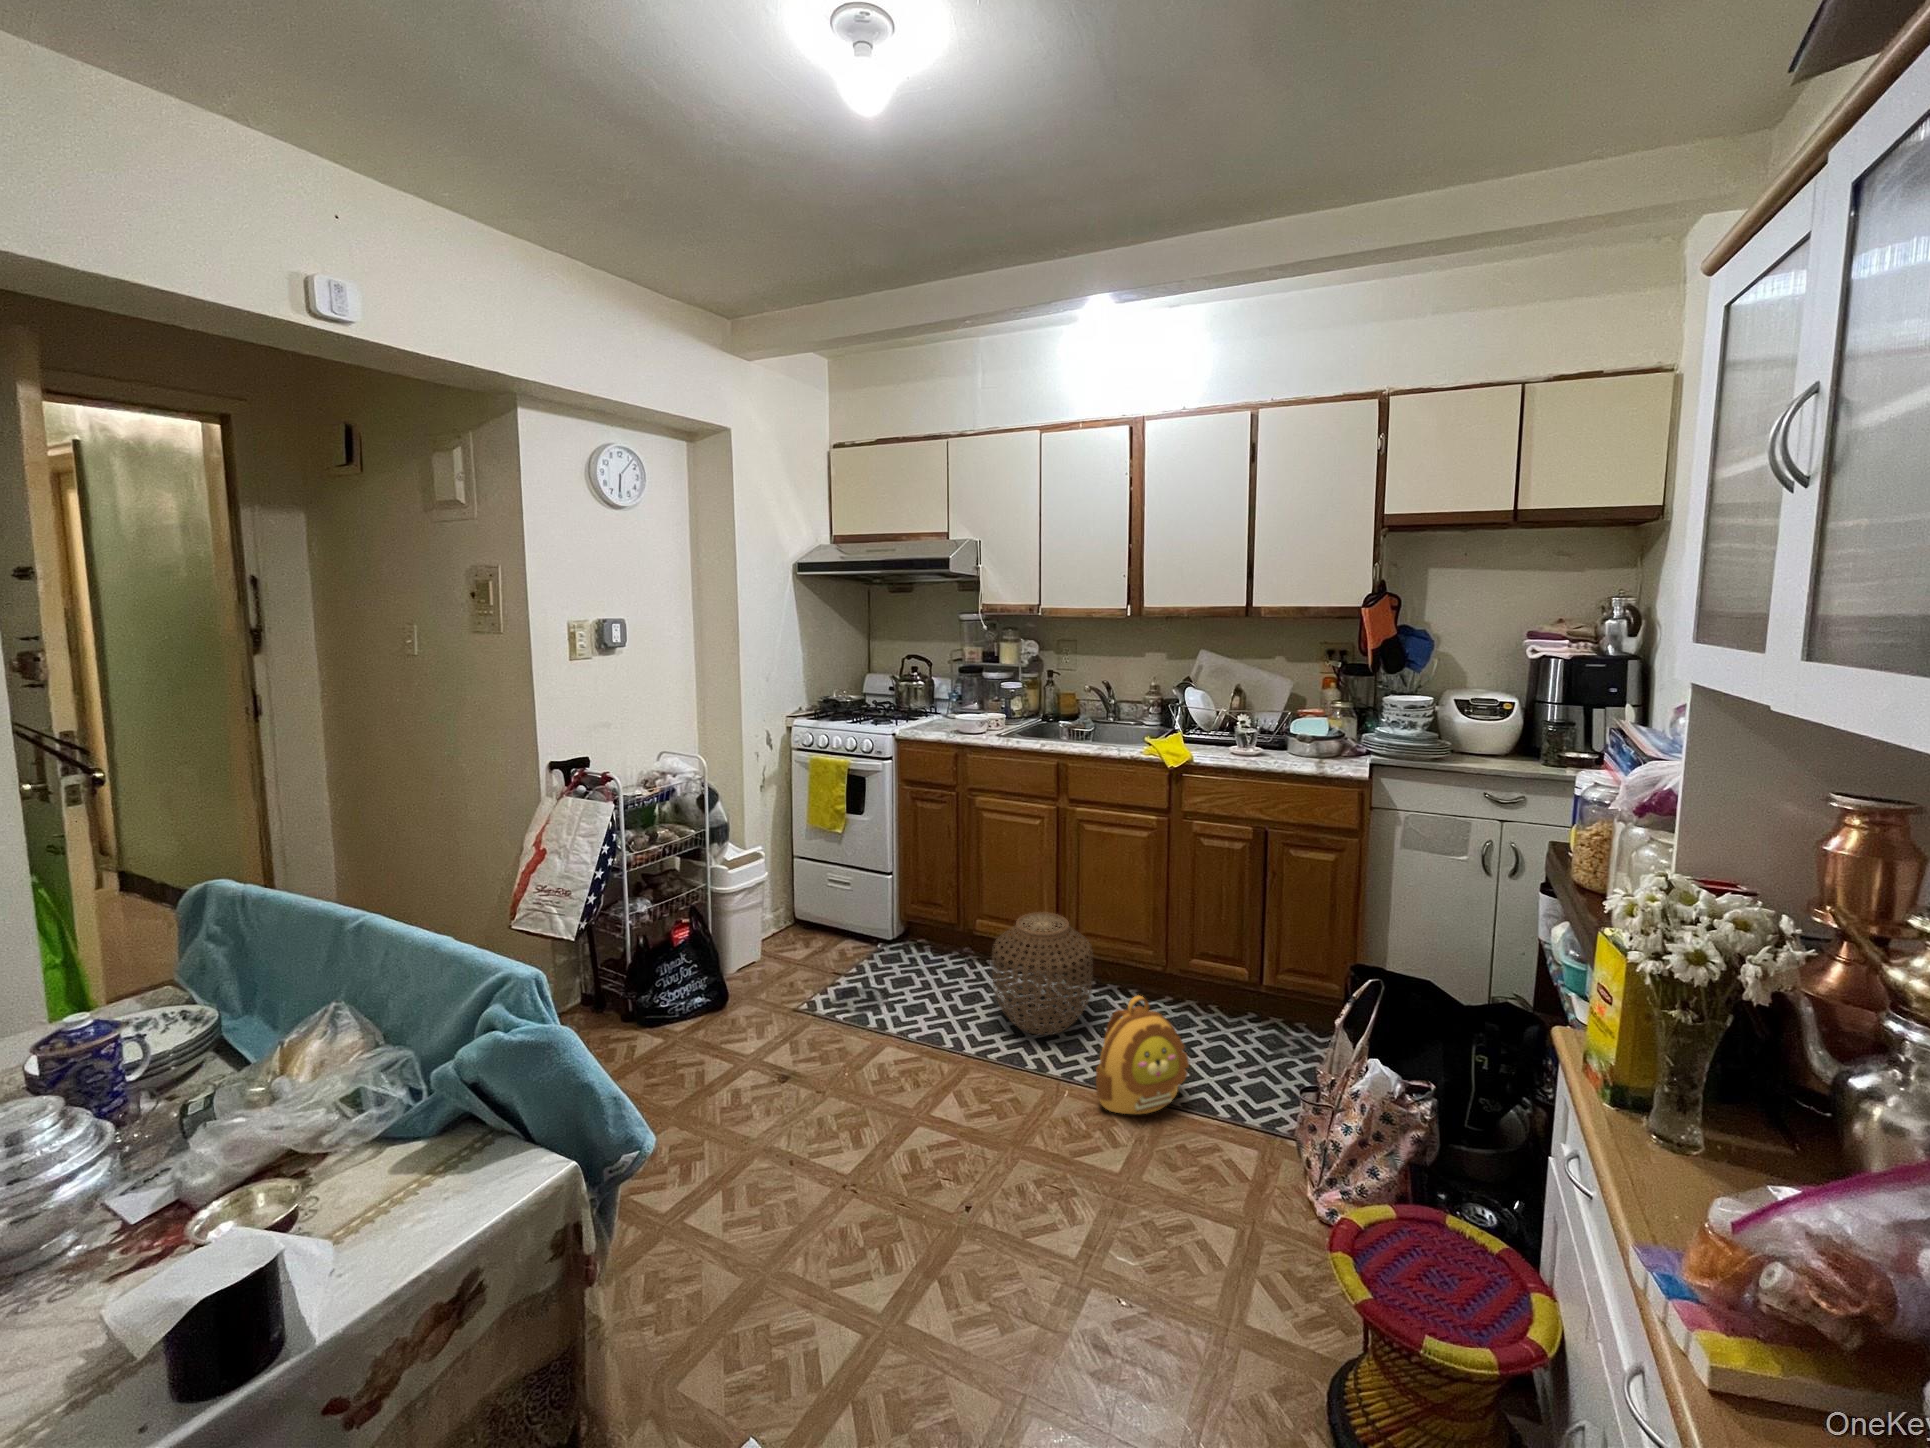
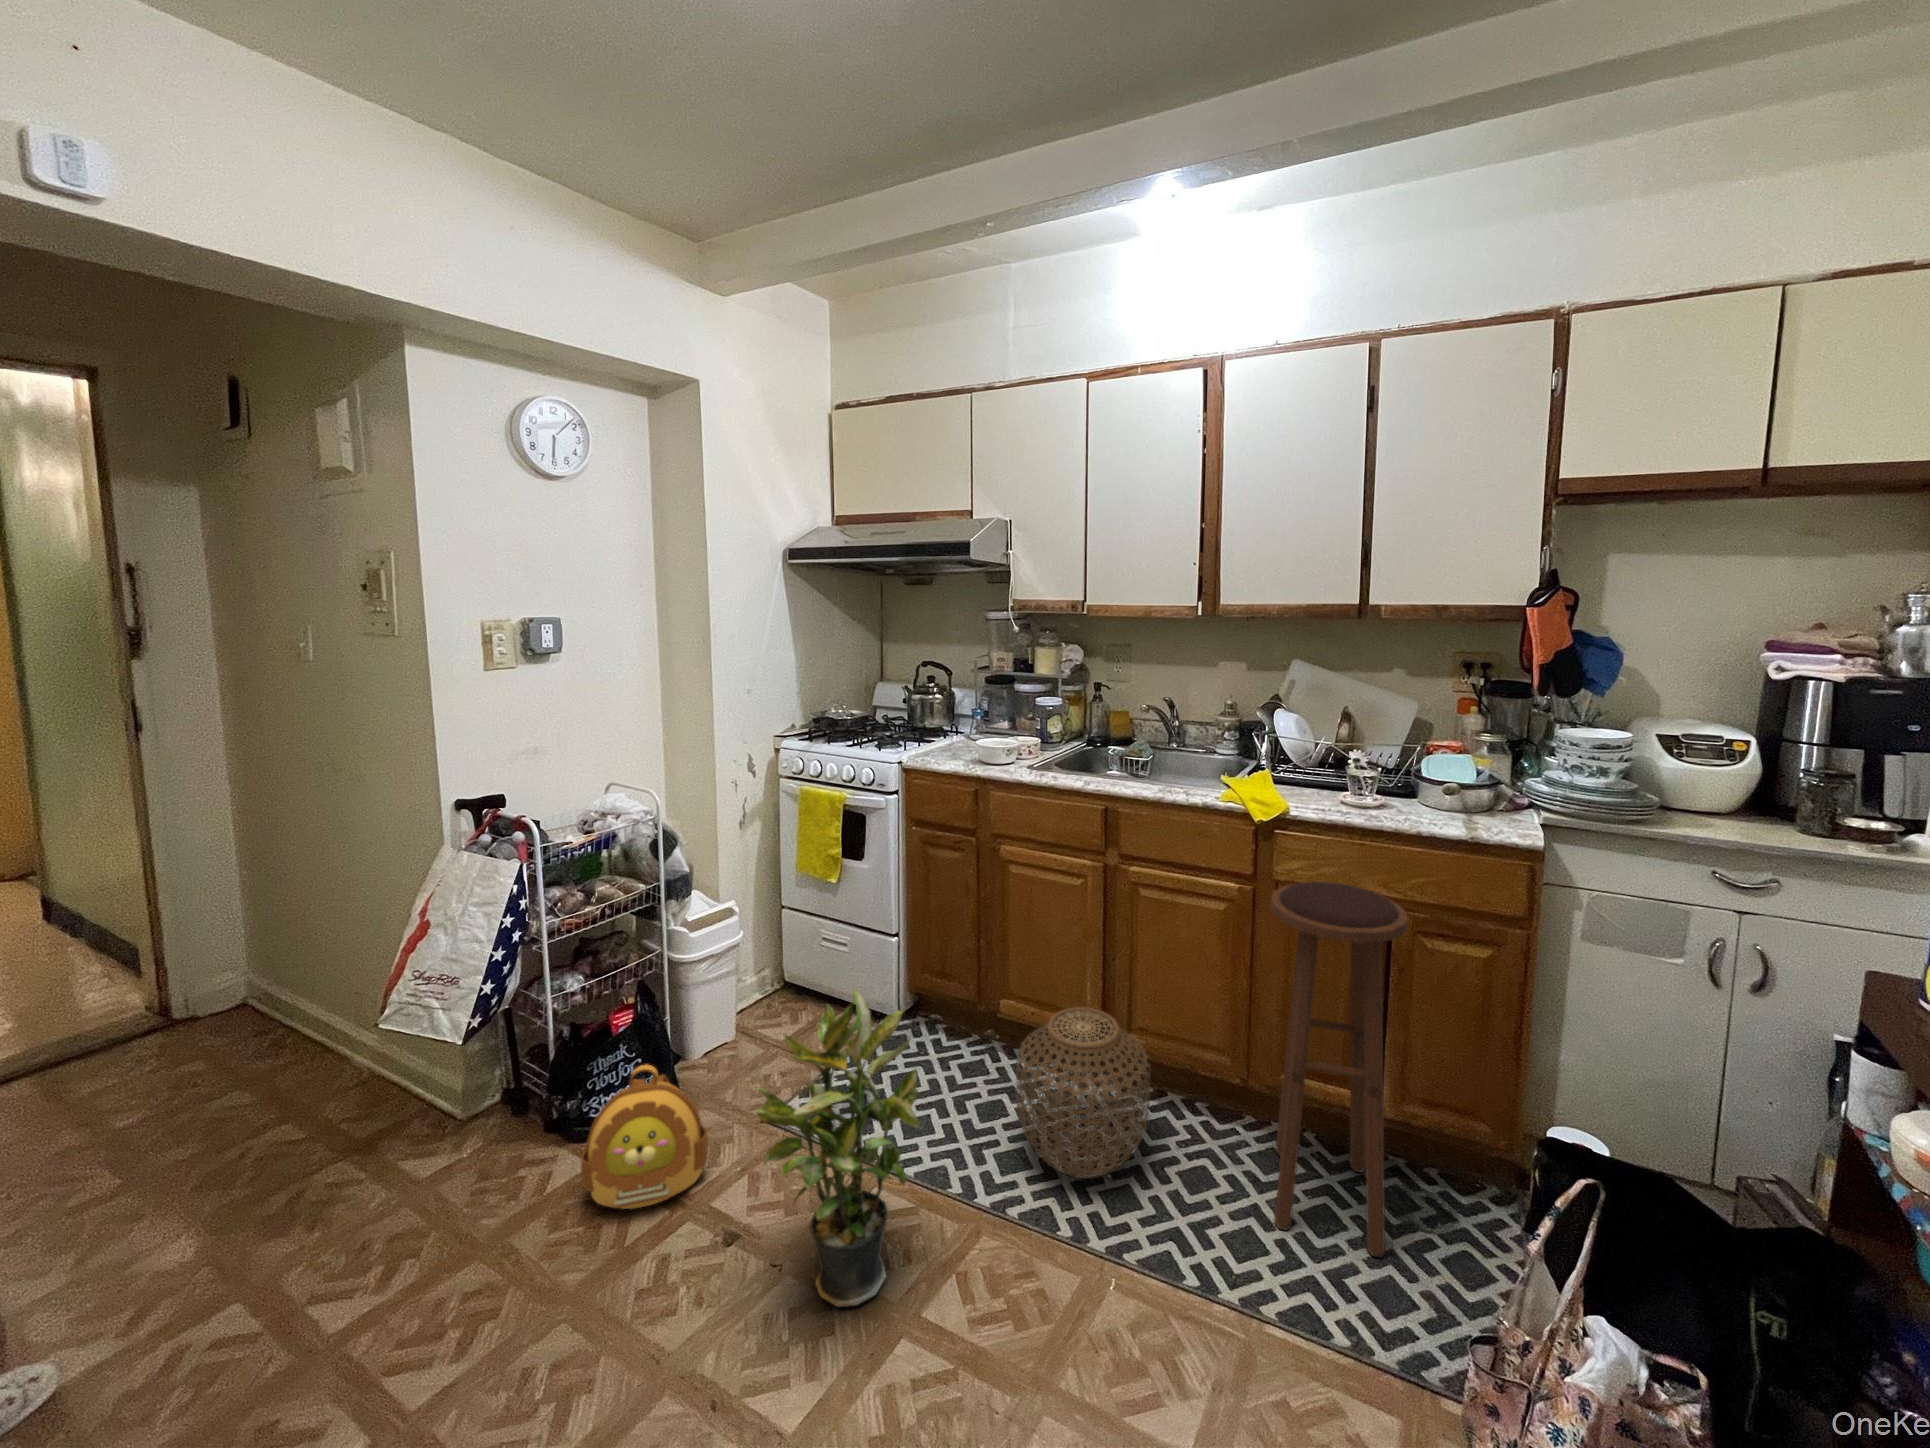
stool: none [1178,809,1272,1071] -> present [1271,882,1408,1257]
potted plant: none [809,884,928,1109] -> present [755,989,920,1307]
backpack: present [1096,995,1189,1115] -> present [581,1065,708,1209]

